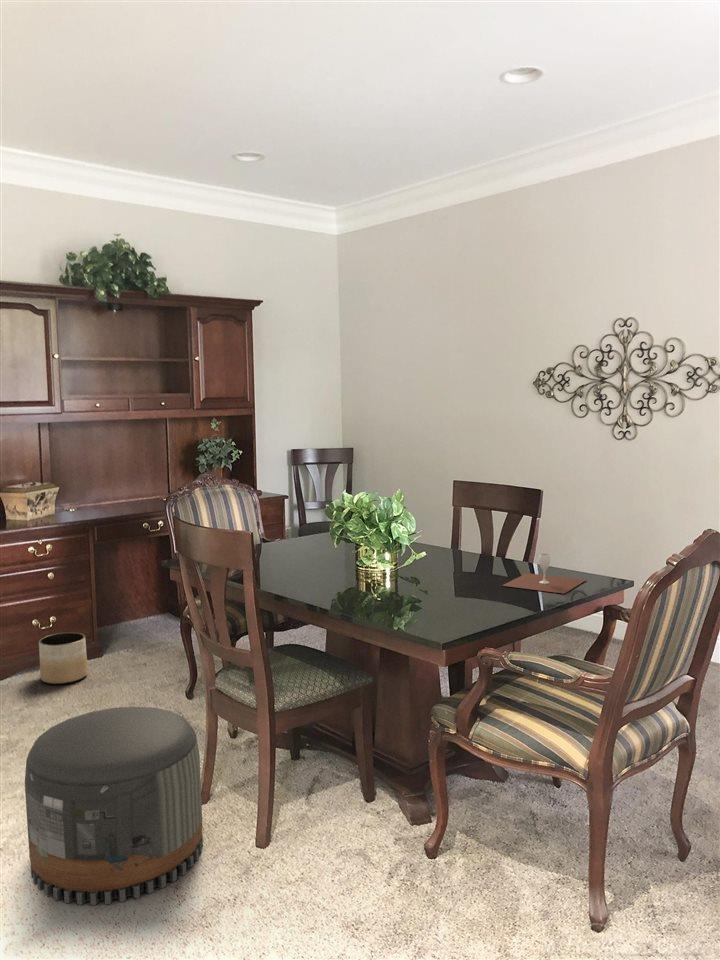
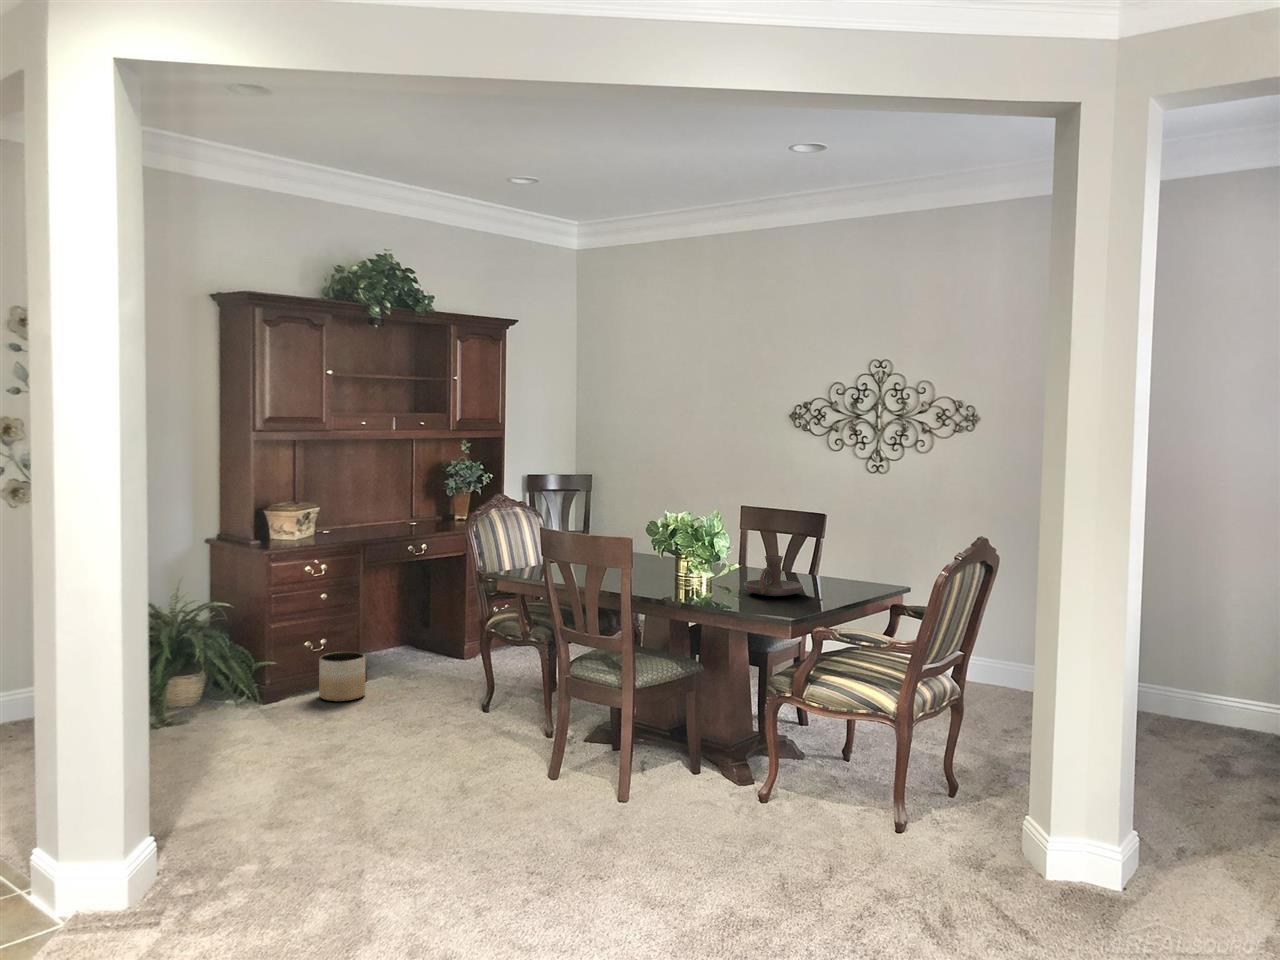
candle holder: none [420,549,491,600] -> present [744,555,803,596]
wine glass: present [502,554,586,594] -> none [806,563,872,593]
pouf: present [25,707,203,905] -> none [428,688,571,837]

